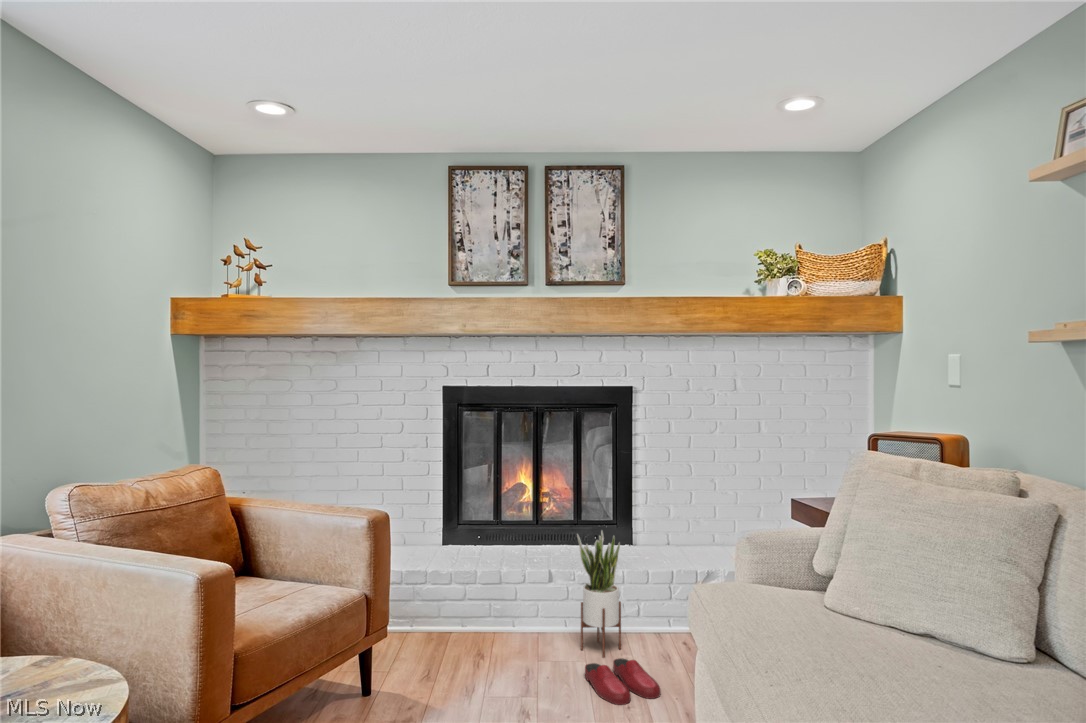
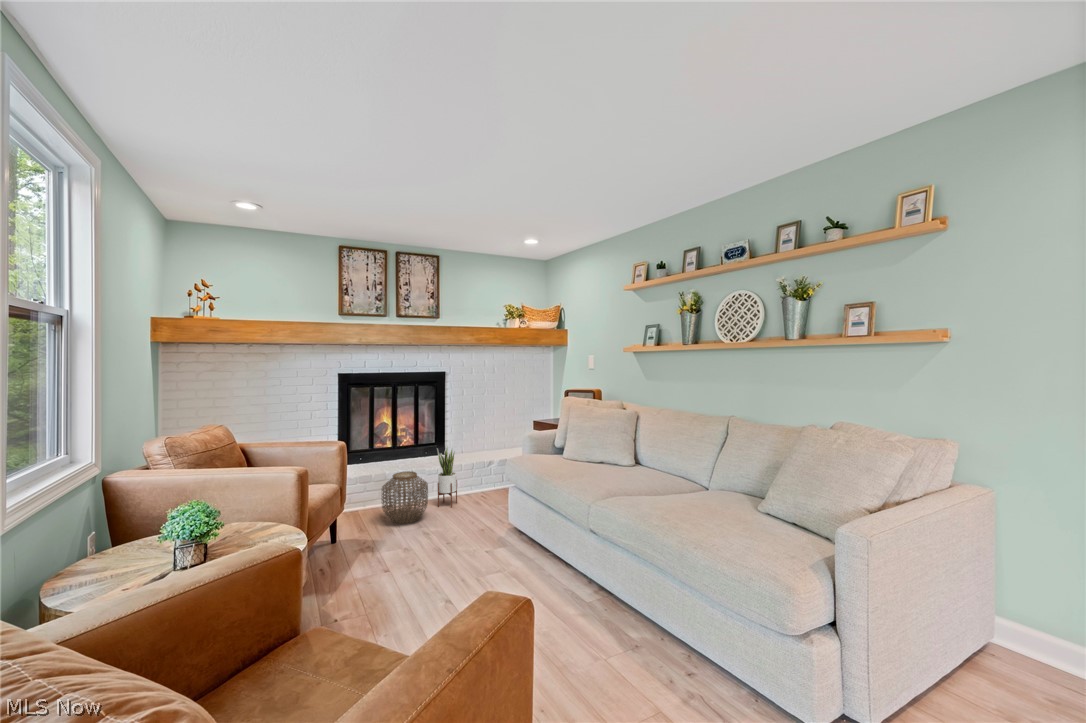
woven basket: none [462,572,547,677] -> present [382,471,428,524]
slippers: present [585,658,661,705] -> none [449,503,488,521]

